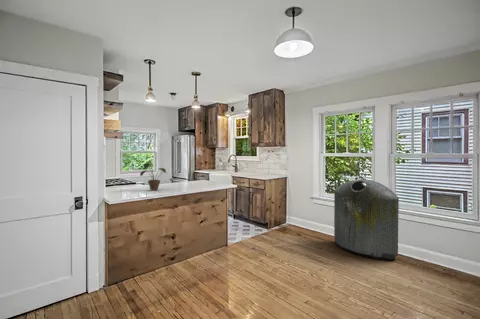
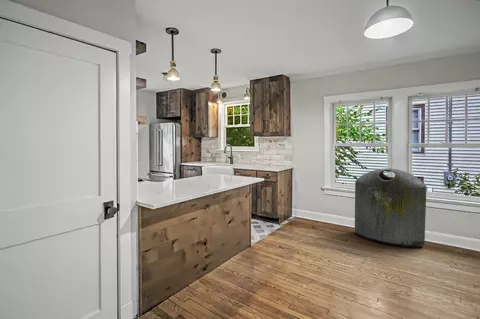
potted plant: present [140,164,166,191] -> none [162,155,194,188]

